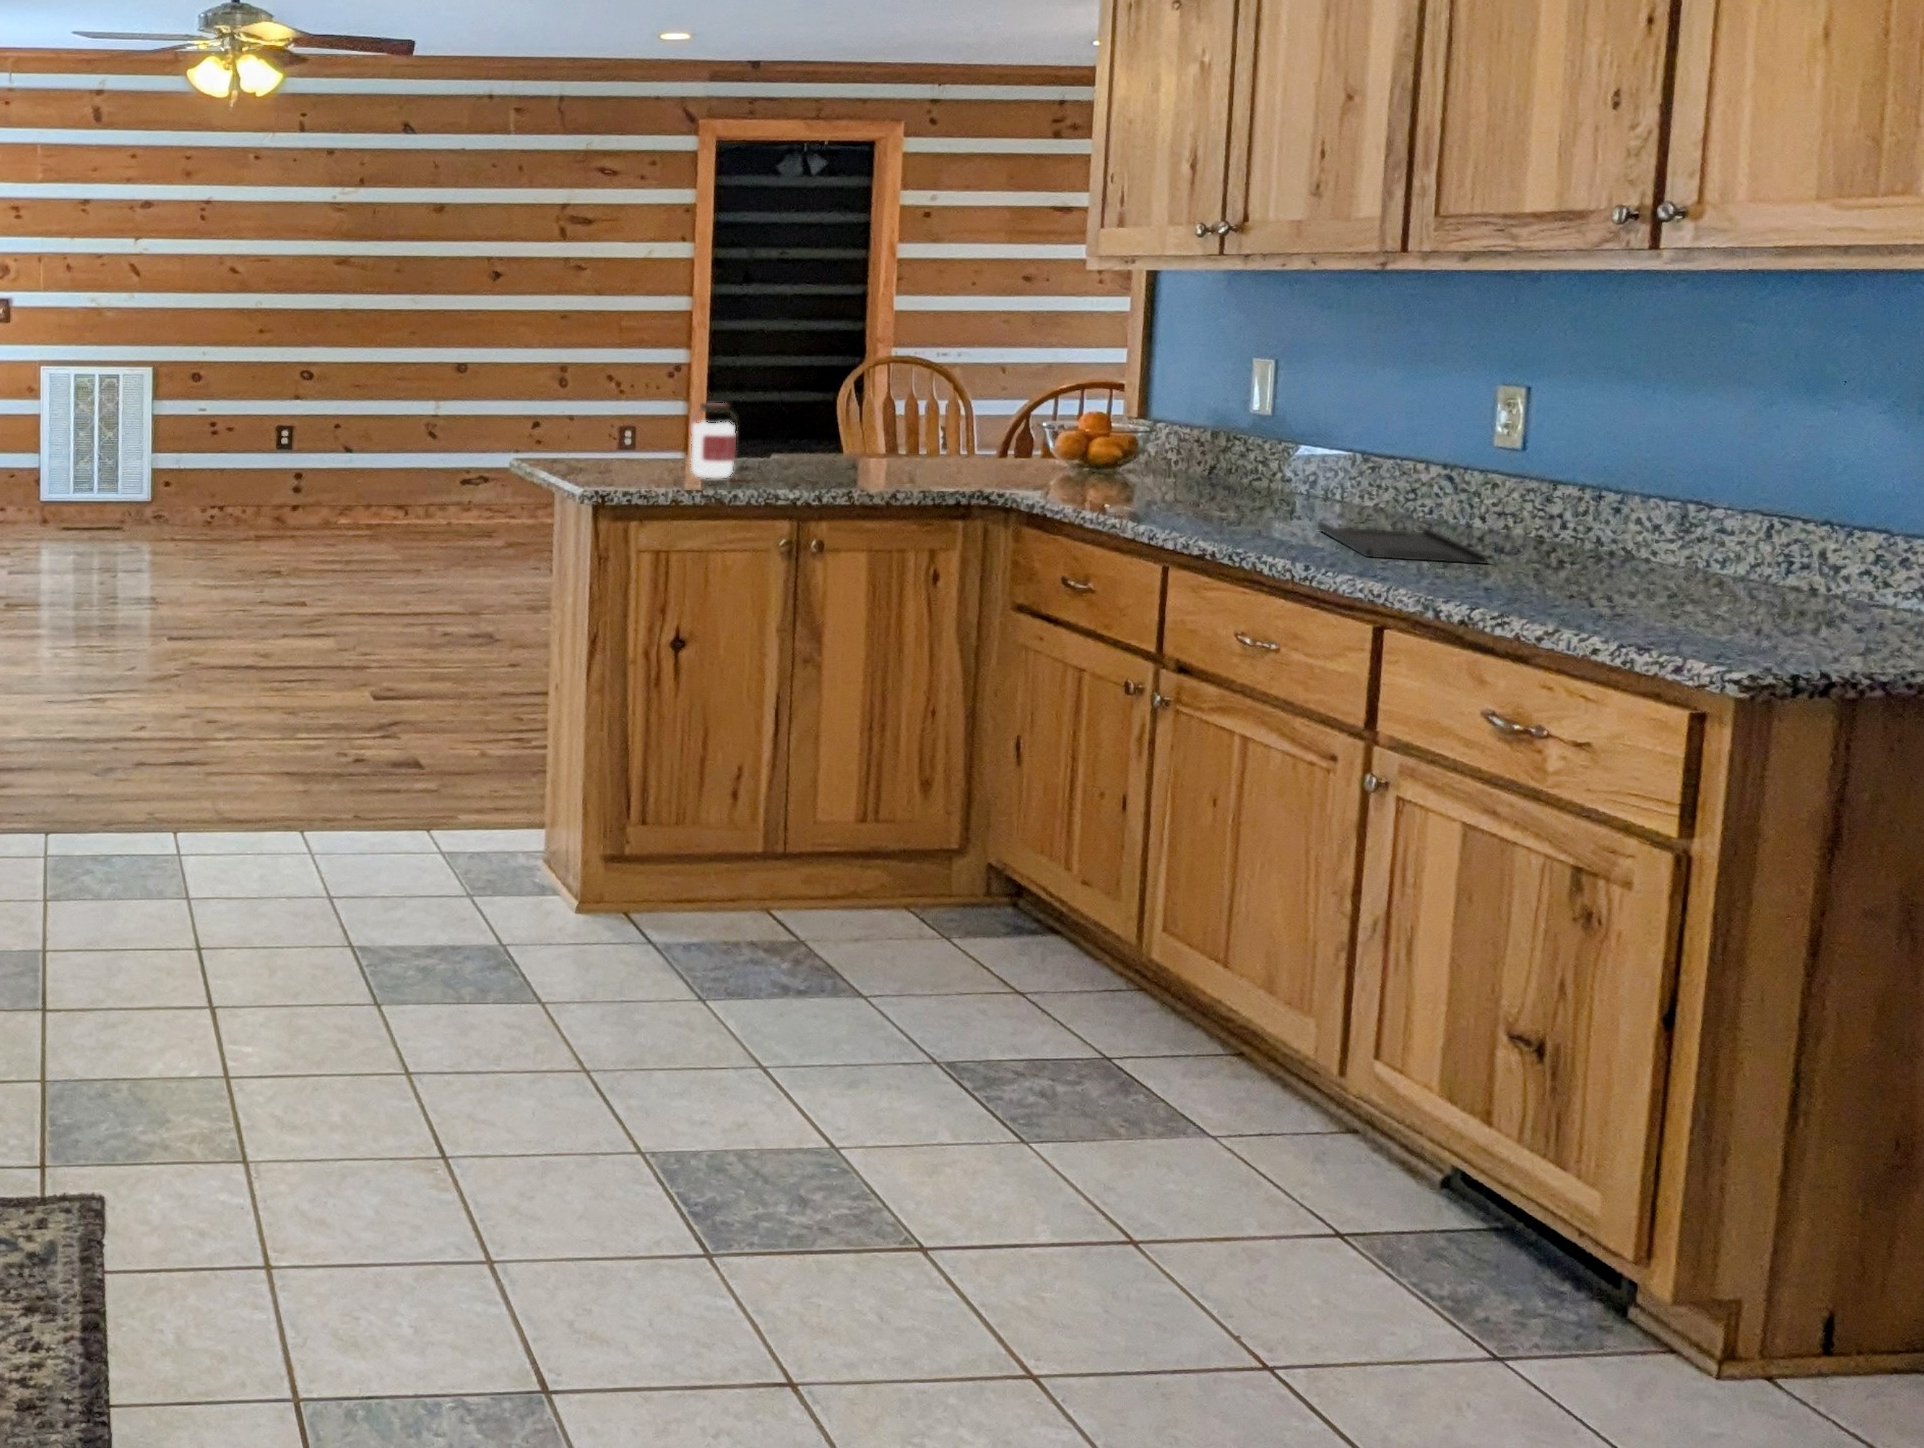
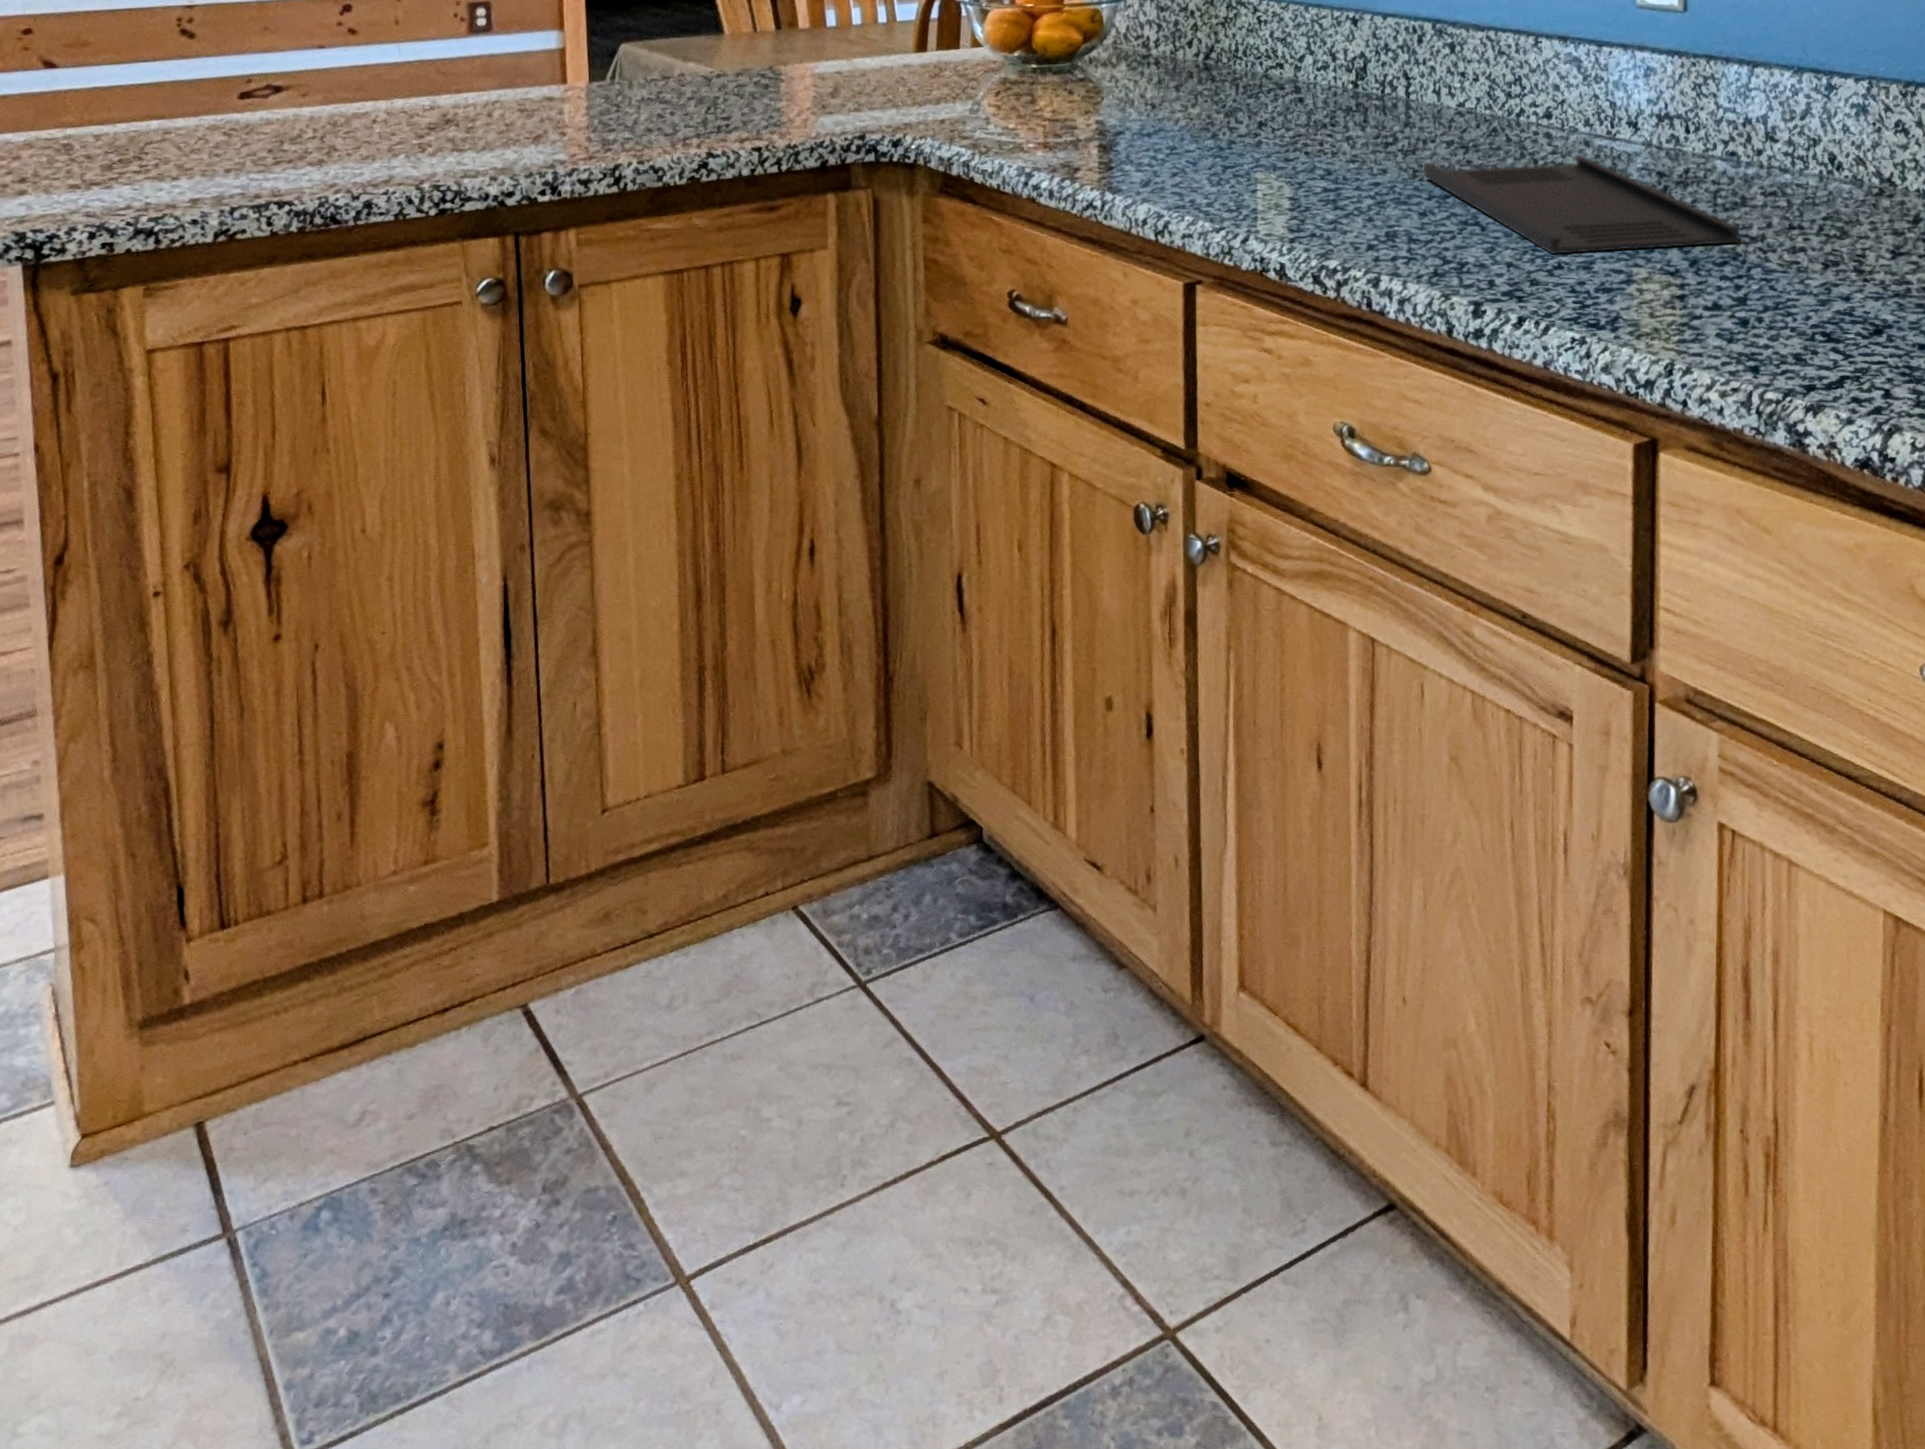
jar: present [691,403,737,478] -> none [283,9,385,168]

